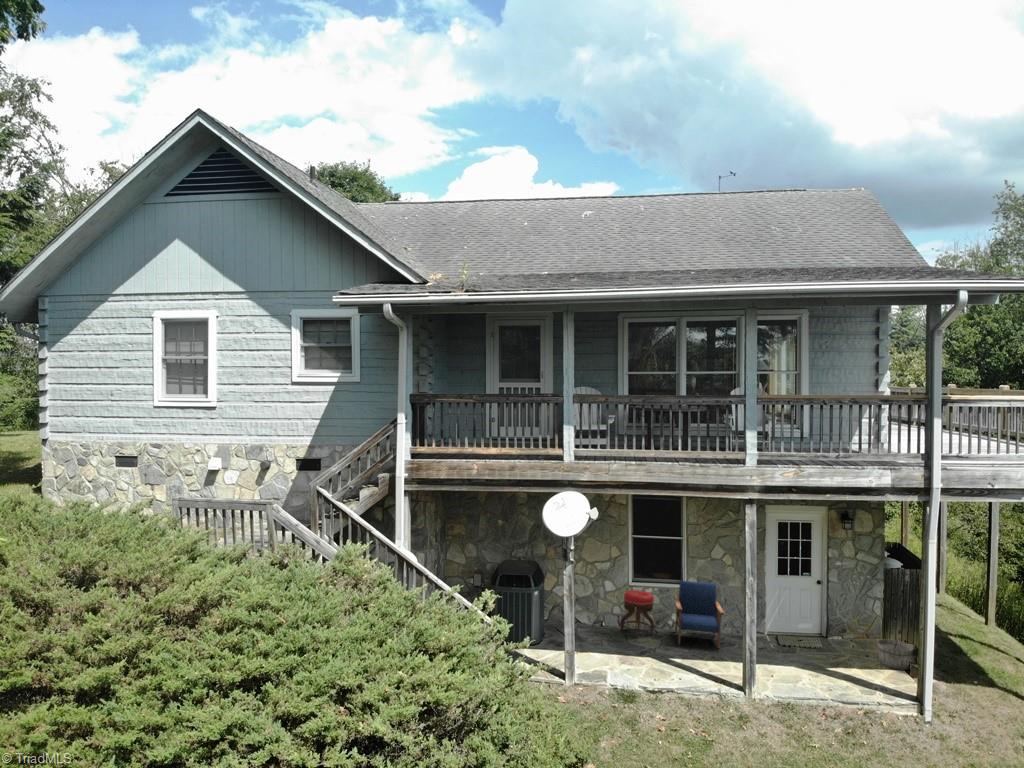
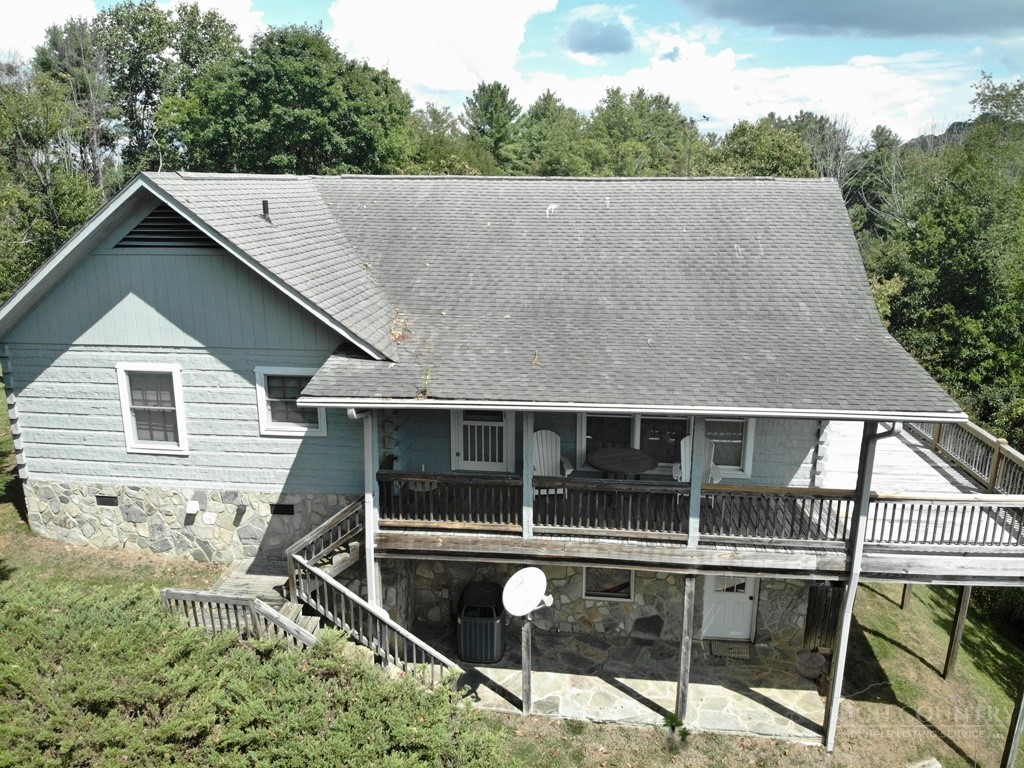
armchair: present [675,581,724,648] -> none [622,598,665,662]
stool: present [620,590,654,637] -> none [574,608,604,652]
potted plant: none [726,672,762,704] -> present [662,713,691,741]

